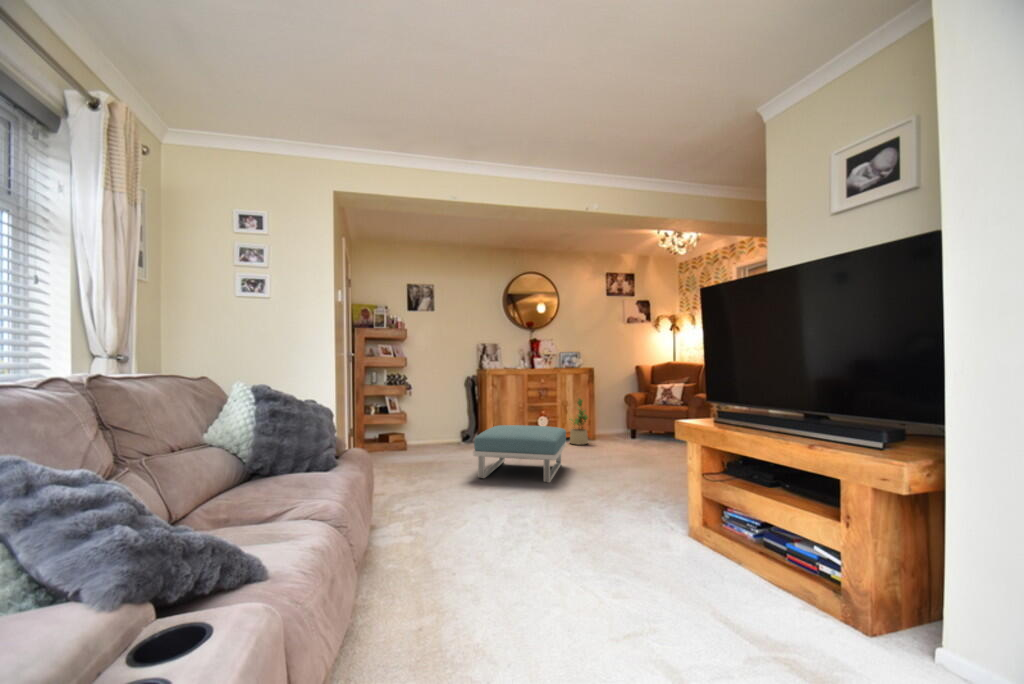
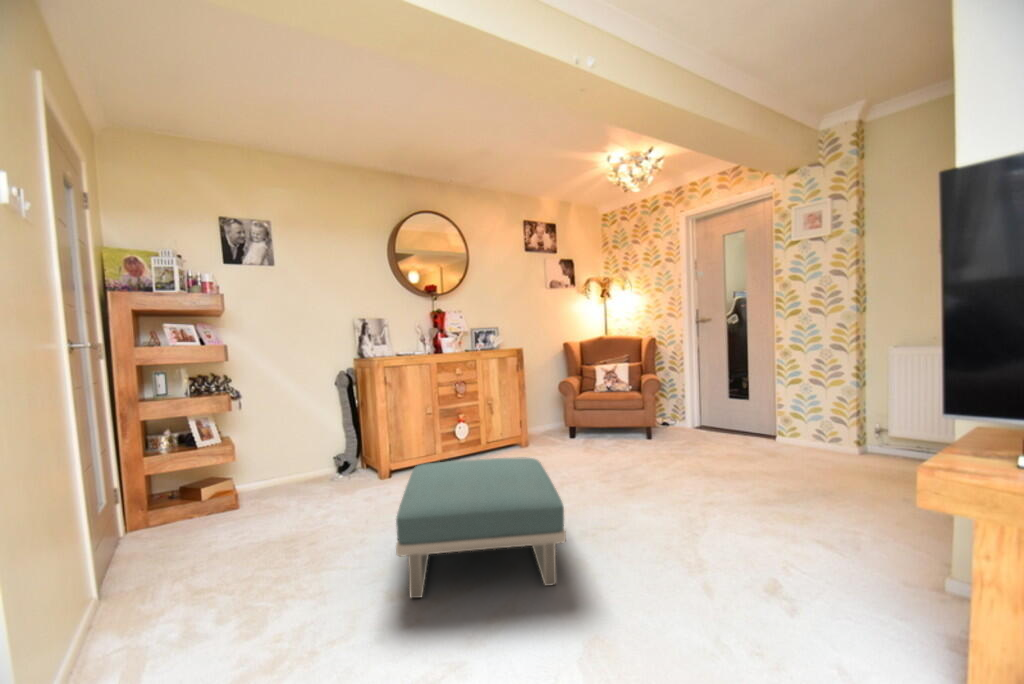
potted plant: present [569,398,588,445] -> none [499,392,531,458]

